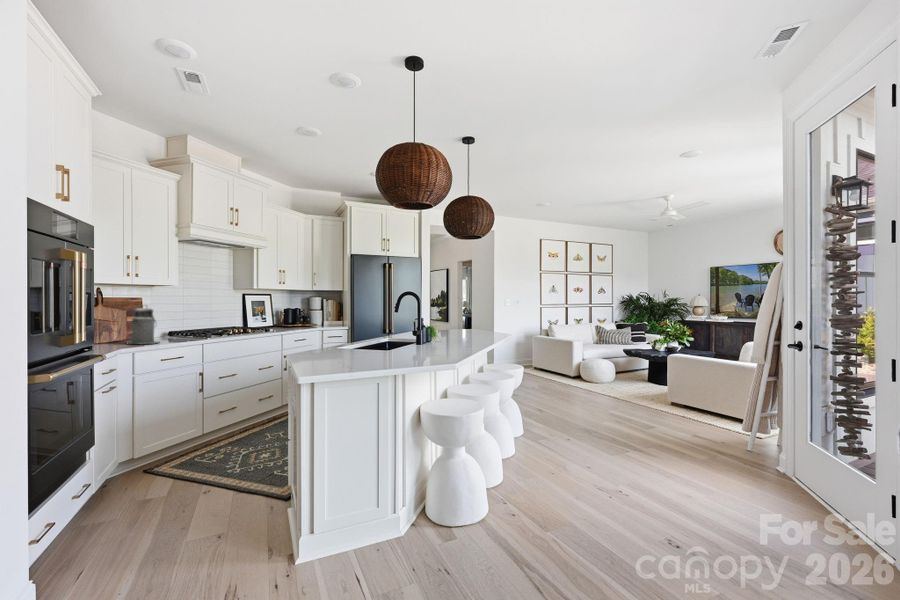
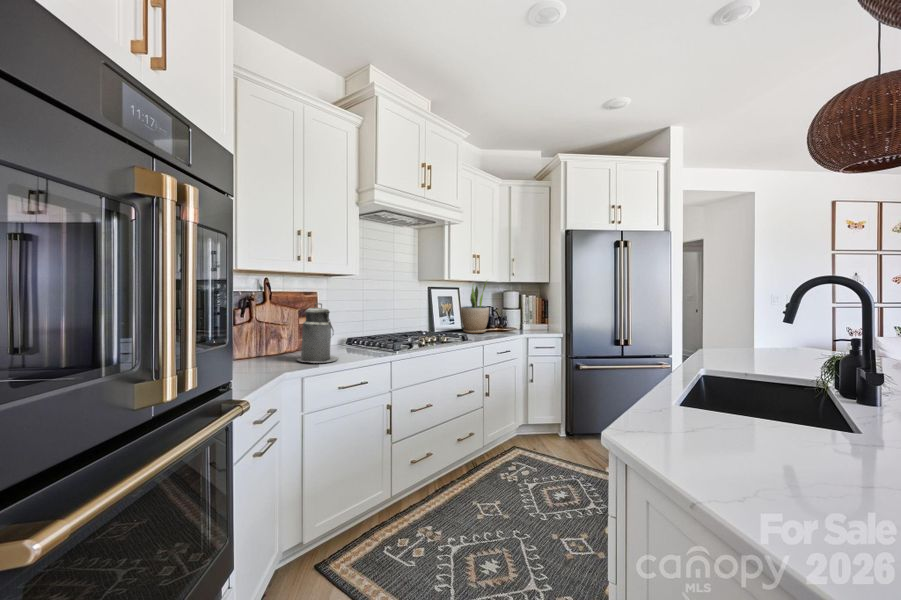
potted plant: none [268,288,291,328] -> present [461,281,489,333]

